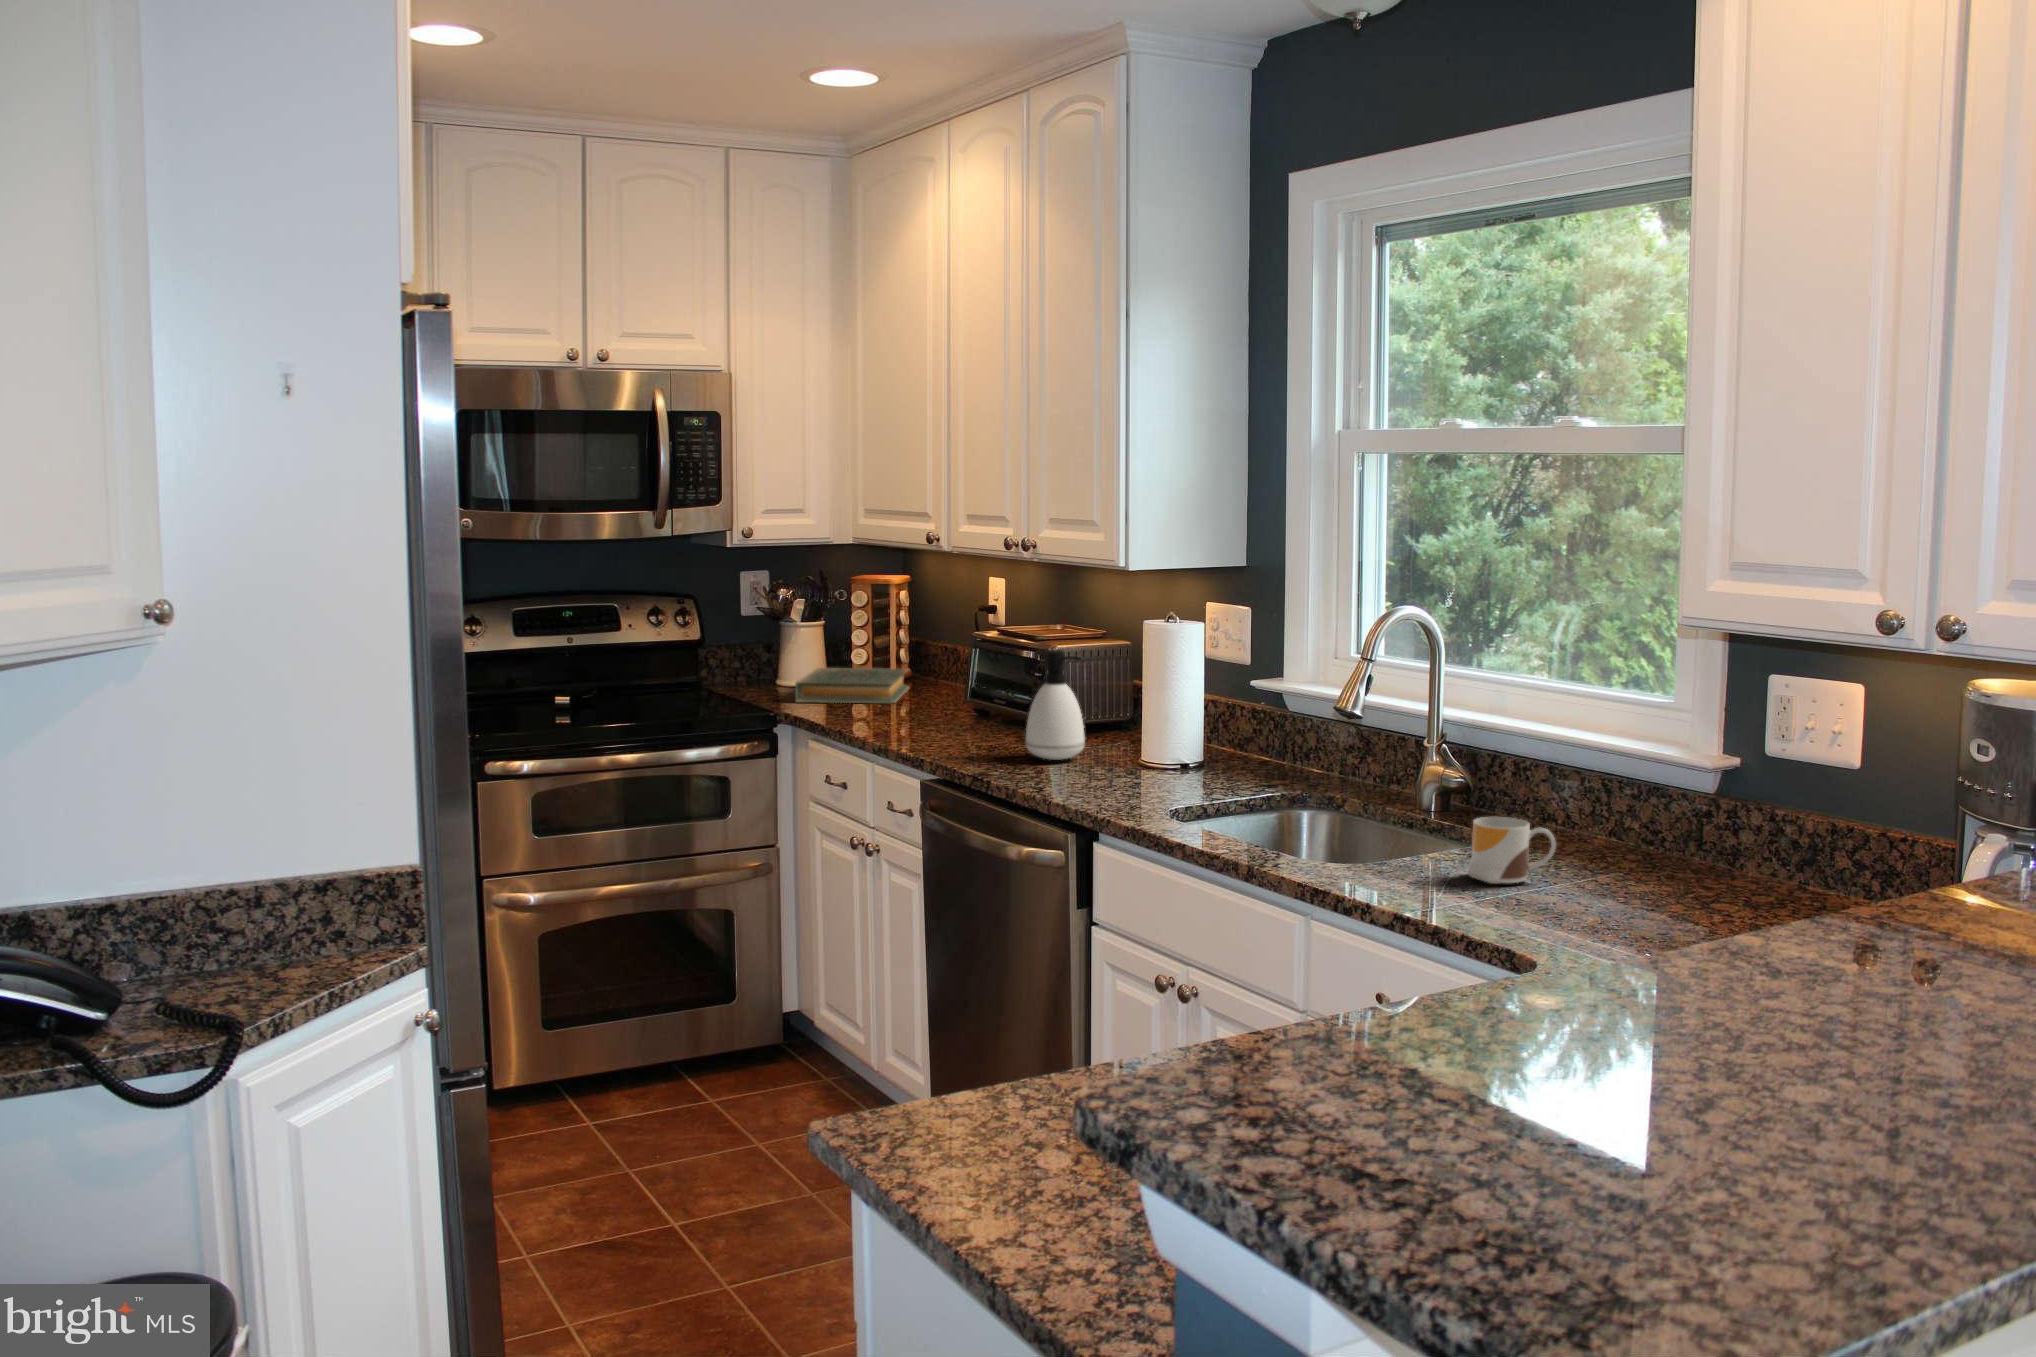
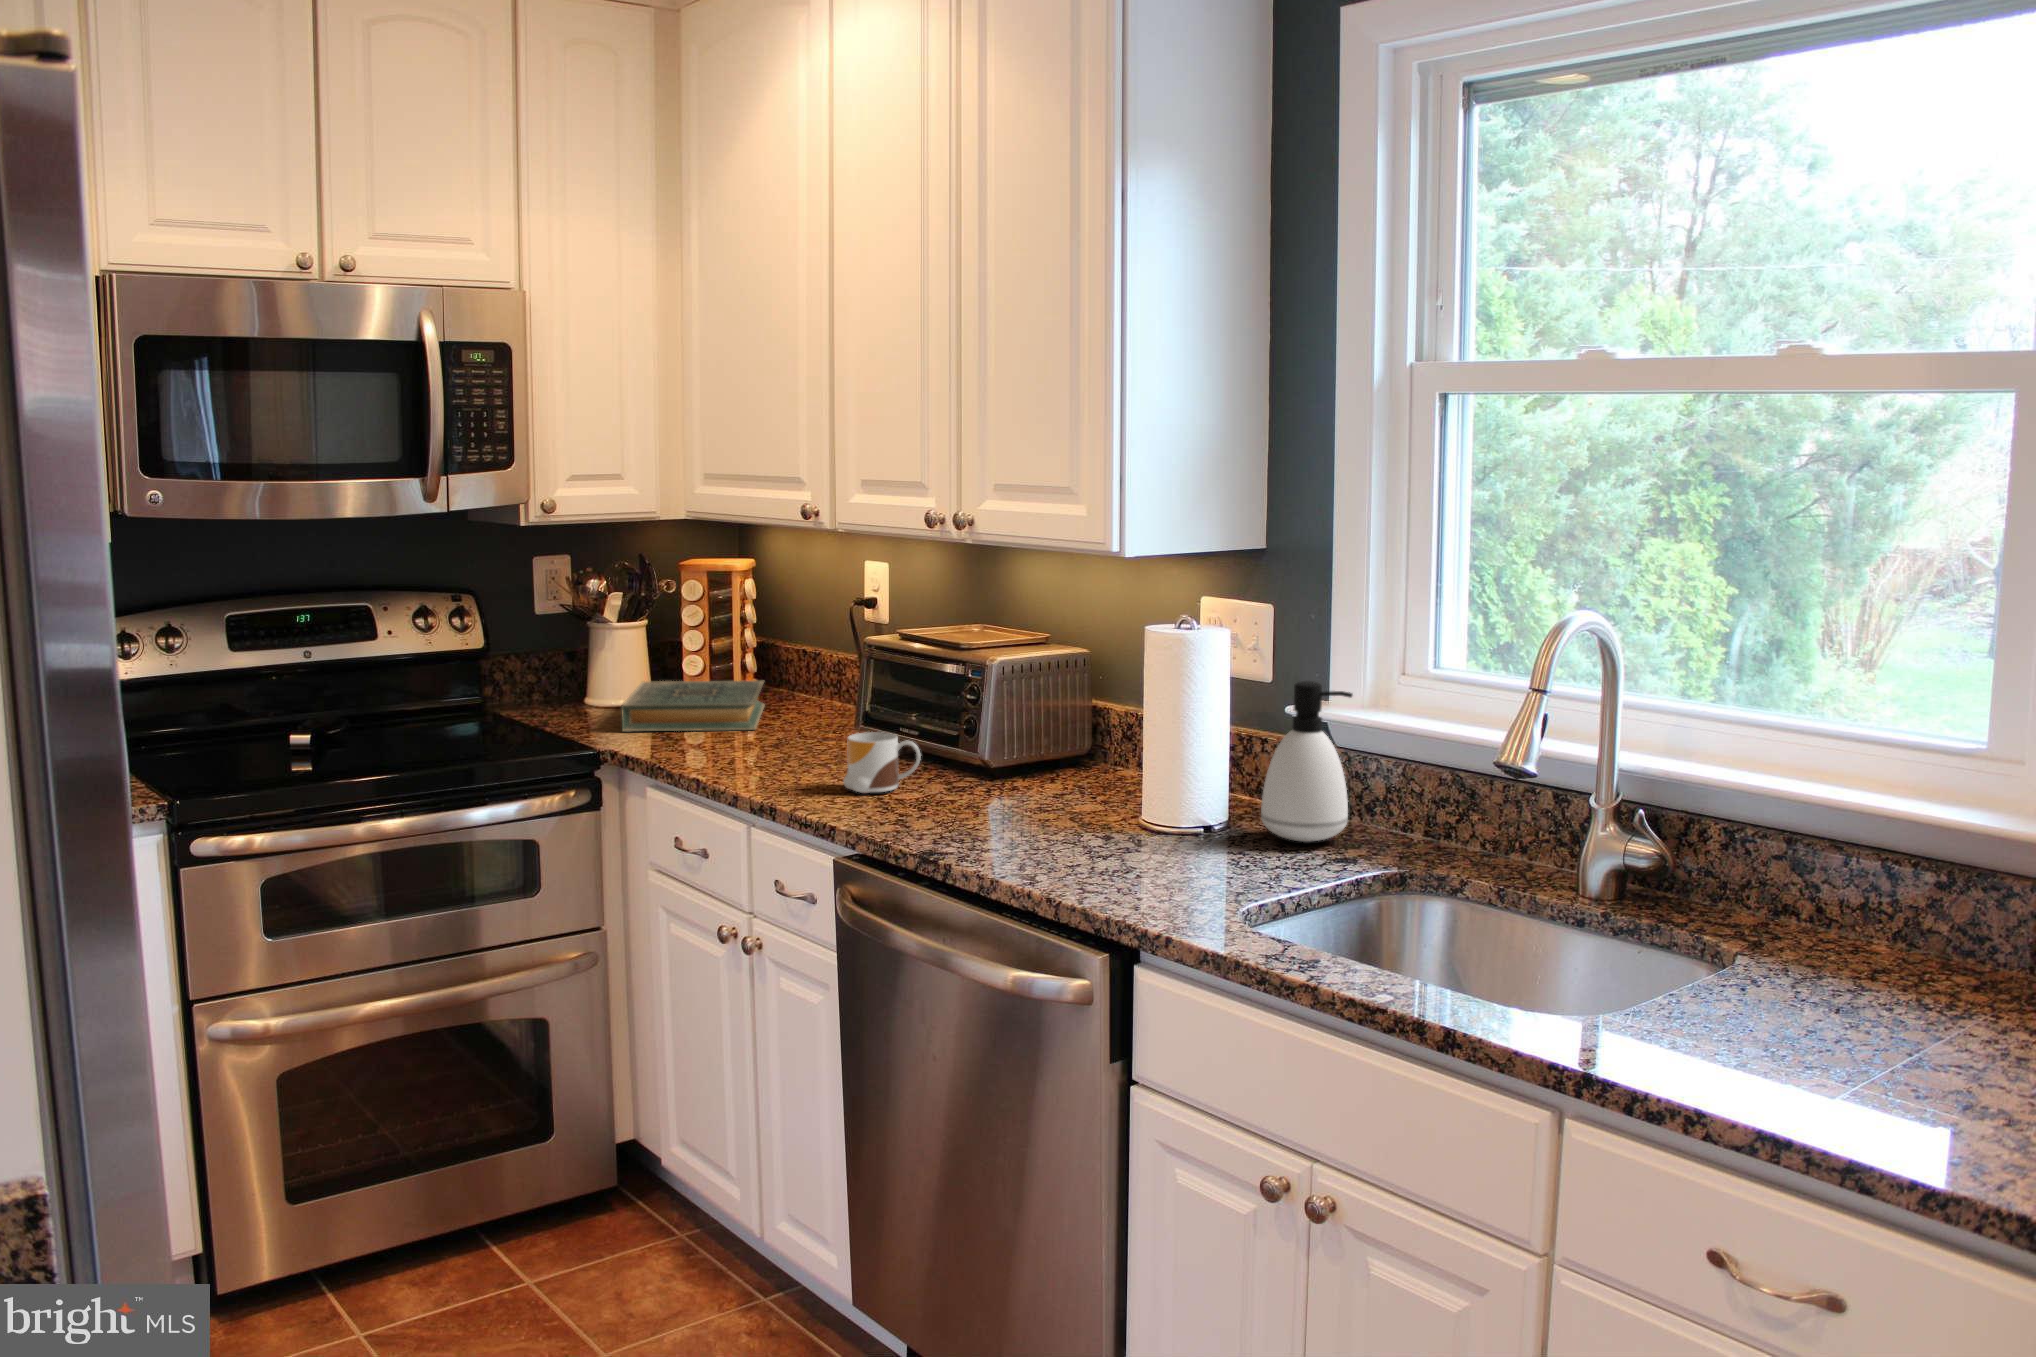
soap dispenser: present [1026,649,1085,760] -> present [1261,681,1352,842]
mug: present [1467,817,1556,884] -> present [844,732,921,793]

